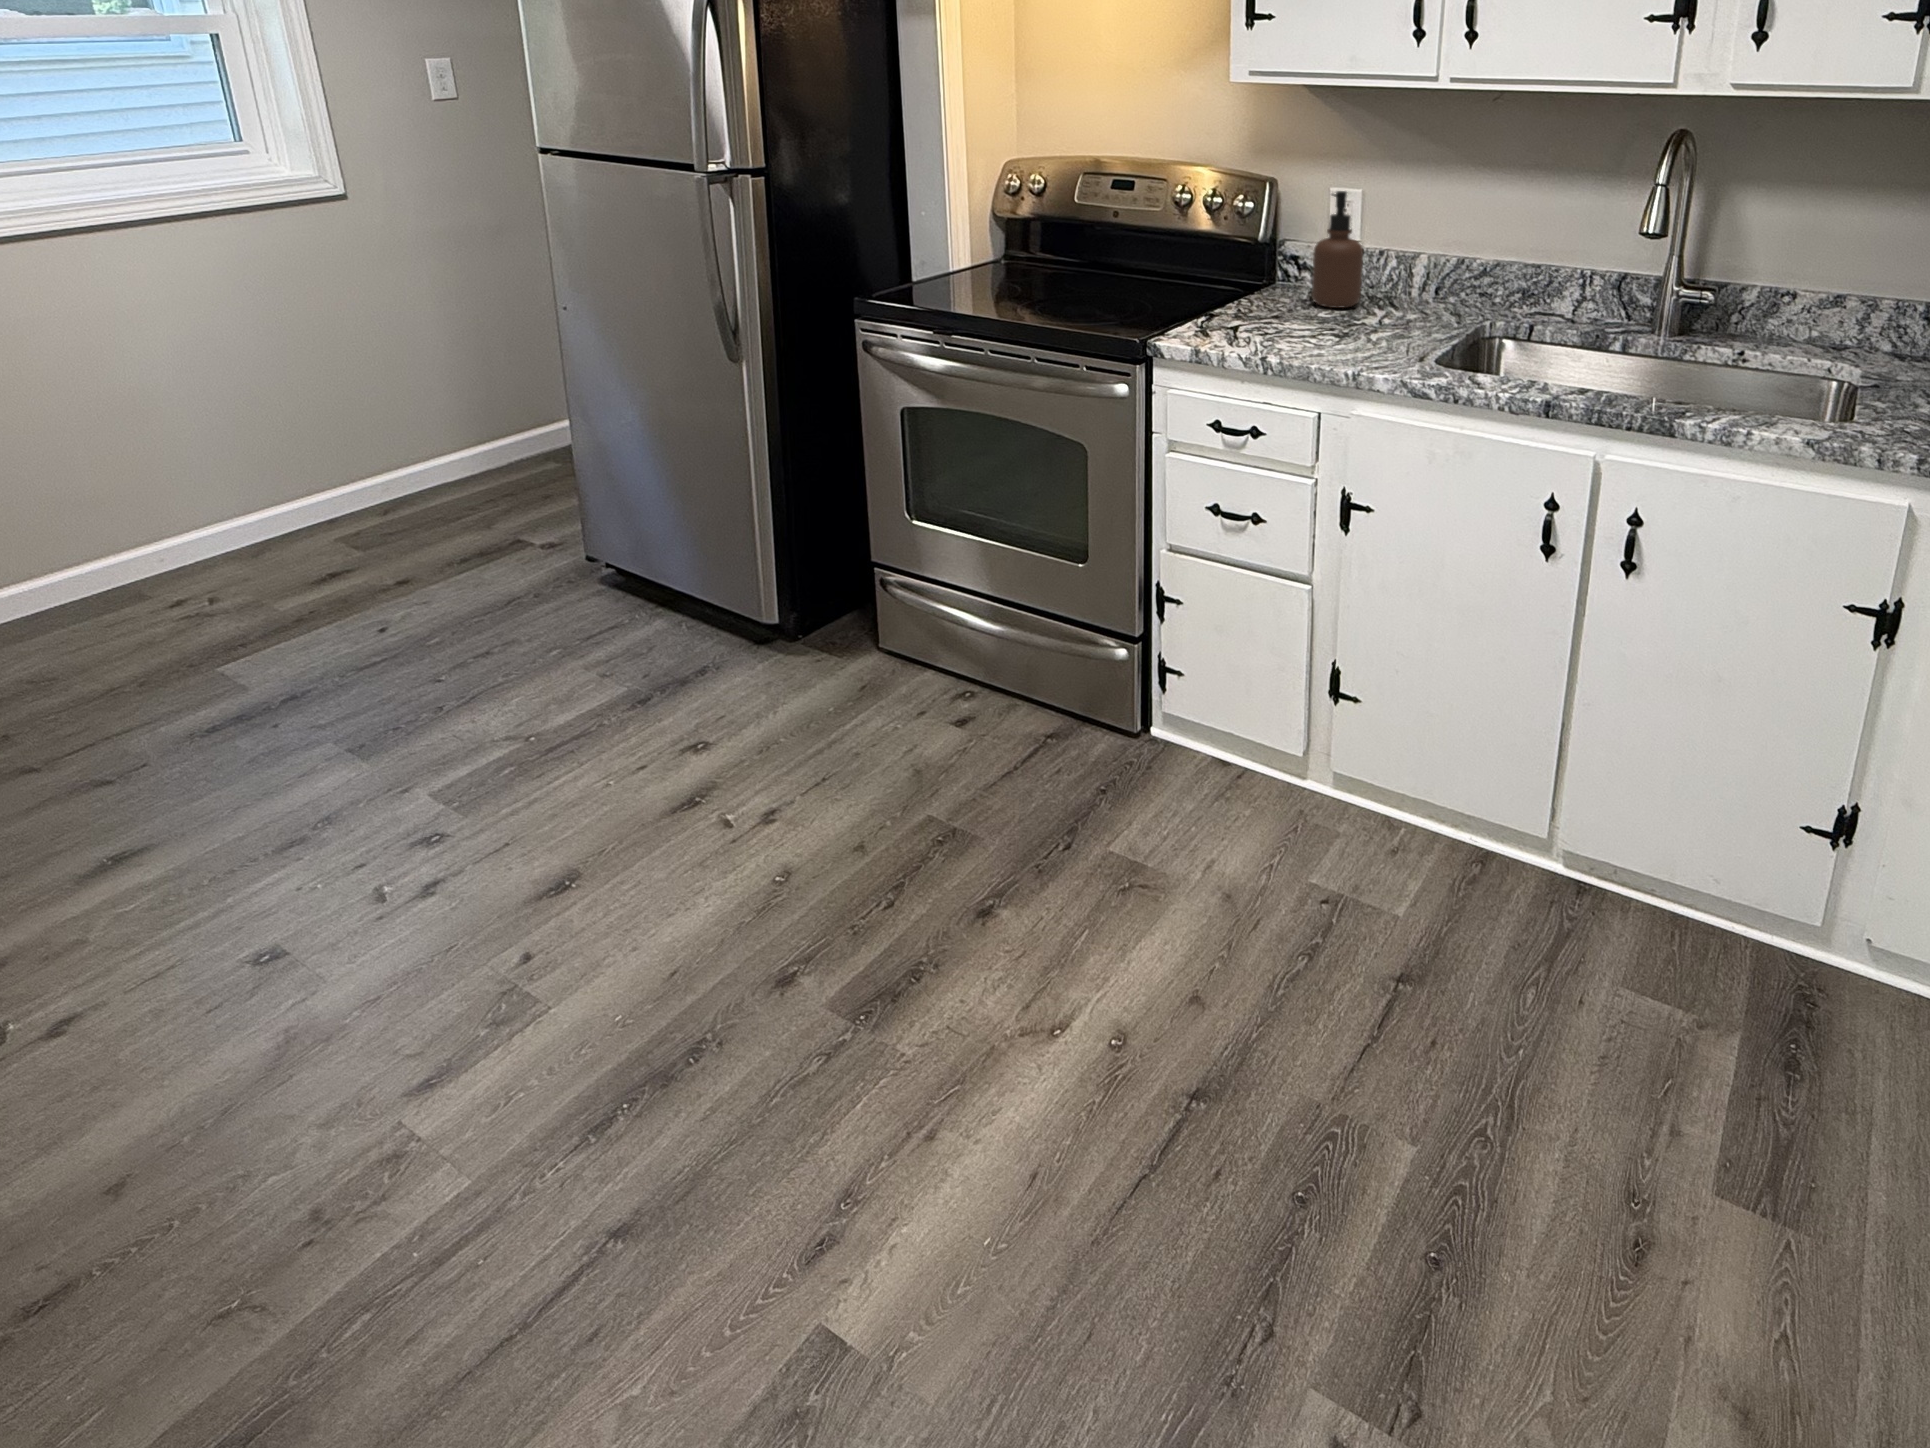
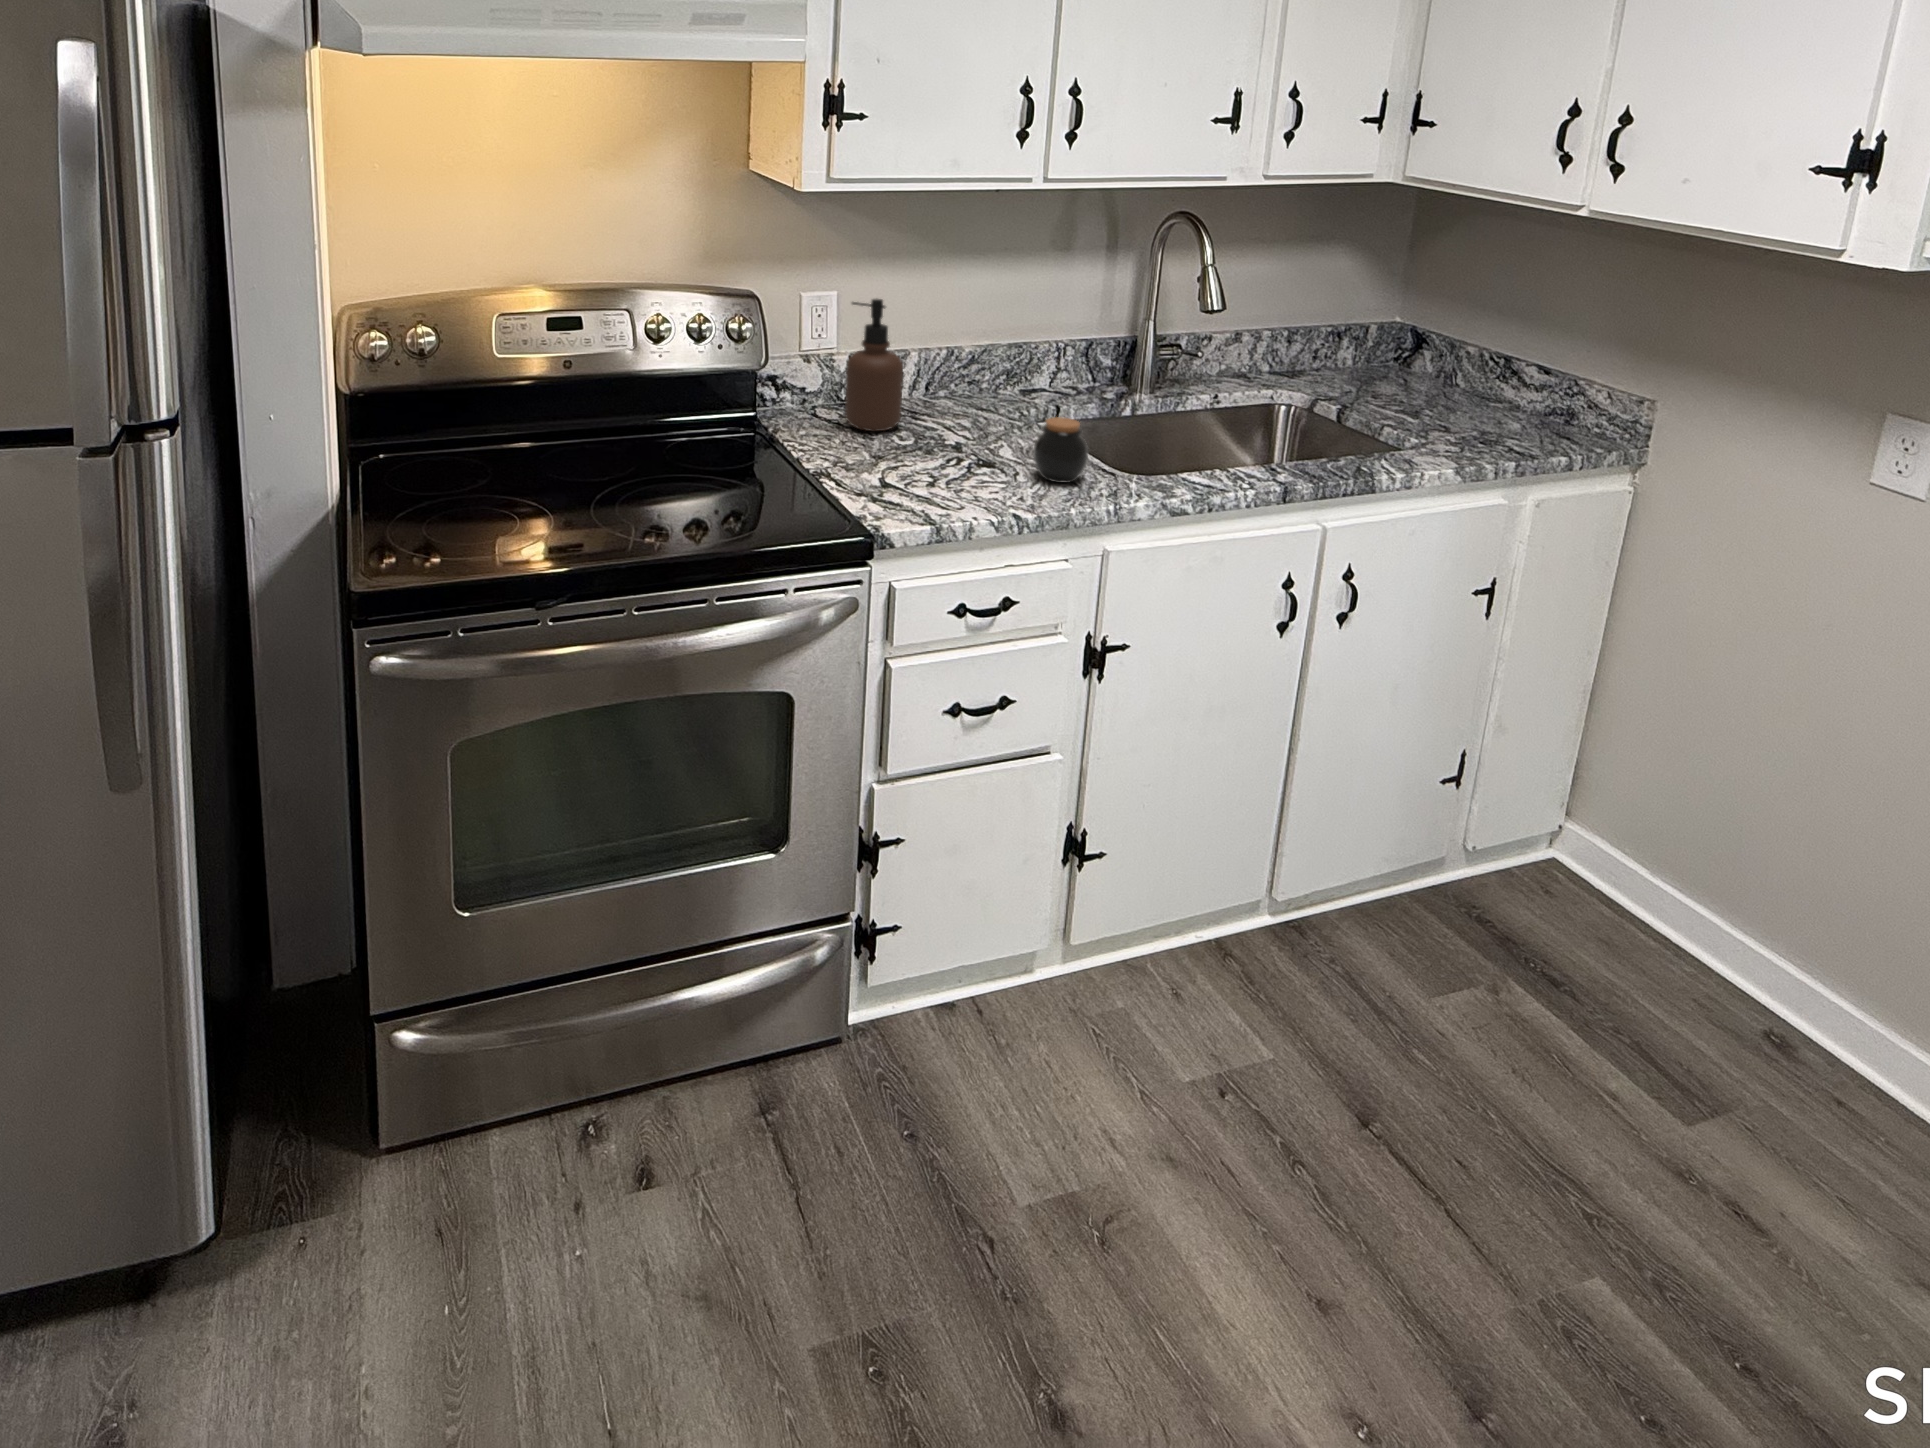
jar: none [1342,296,1392,354] -> present [1033,417,1088,483]

